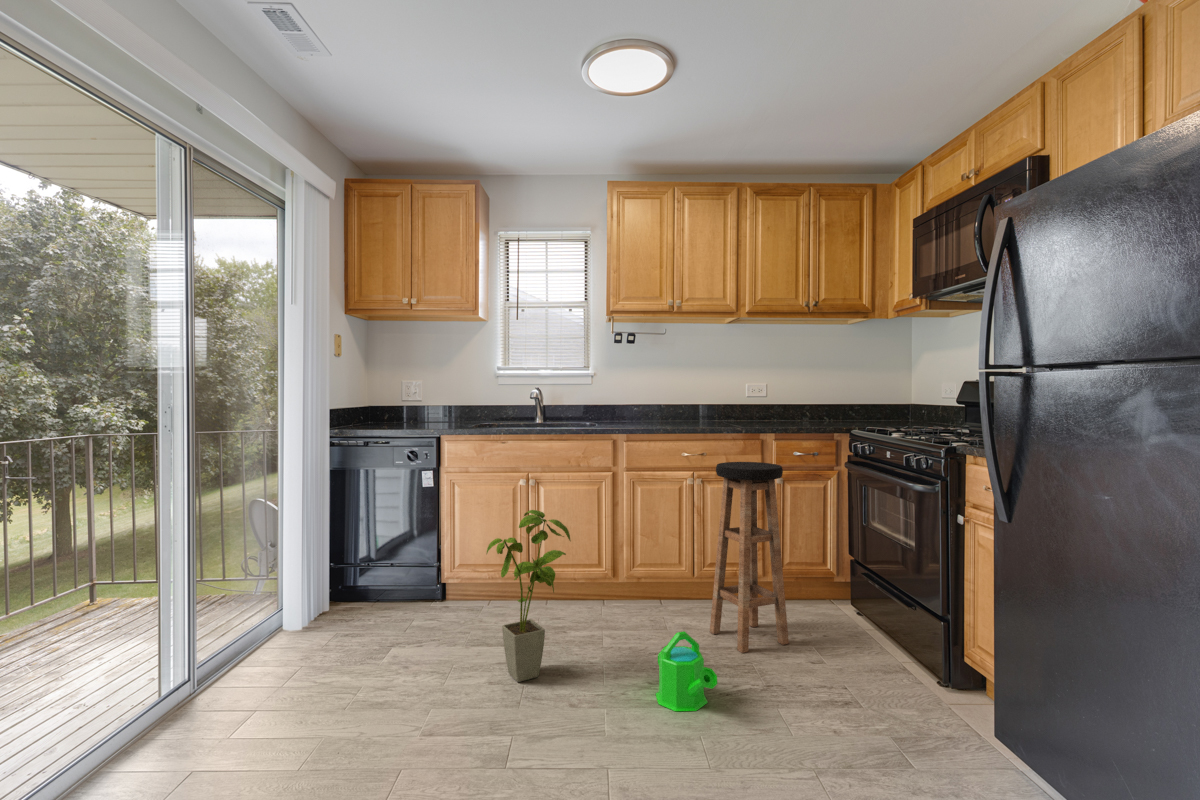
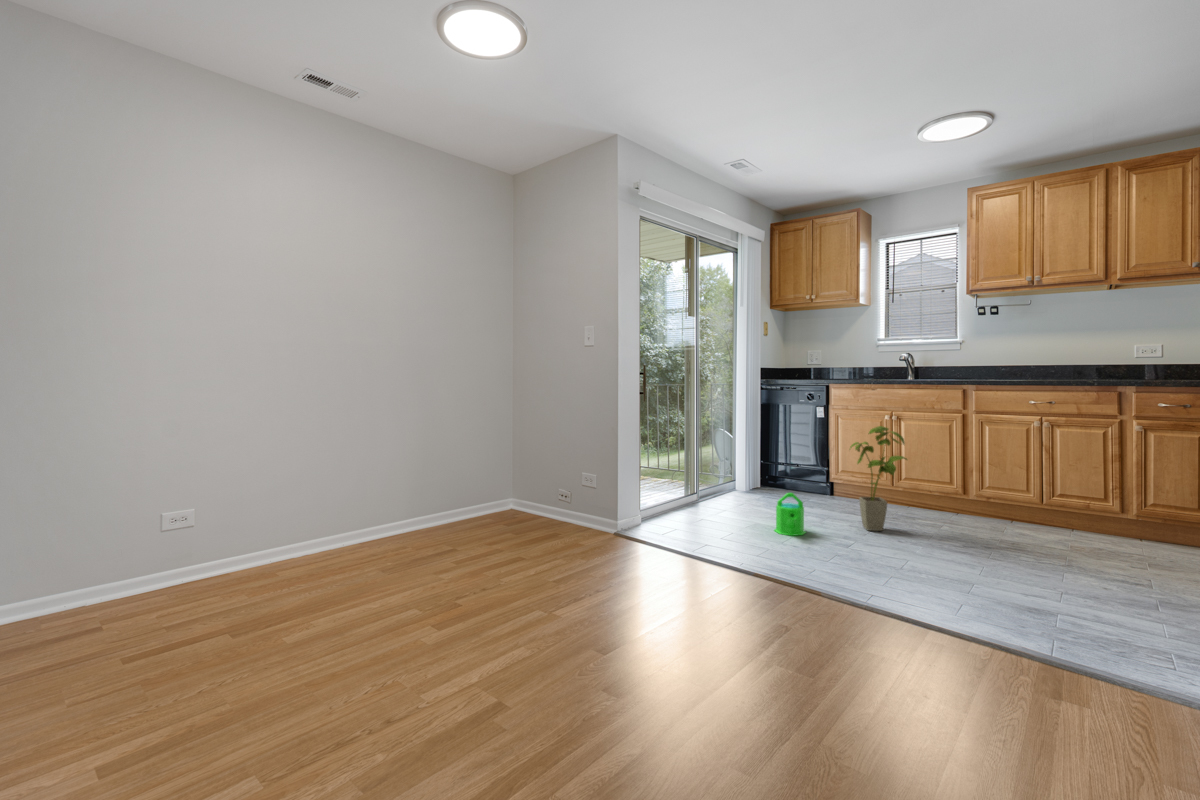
bar stool: present [710,462,789,653] -> none [1040,405,1116,553]
watering can: present [655,631,717,711] -> present [775,493,806,536]

